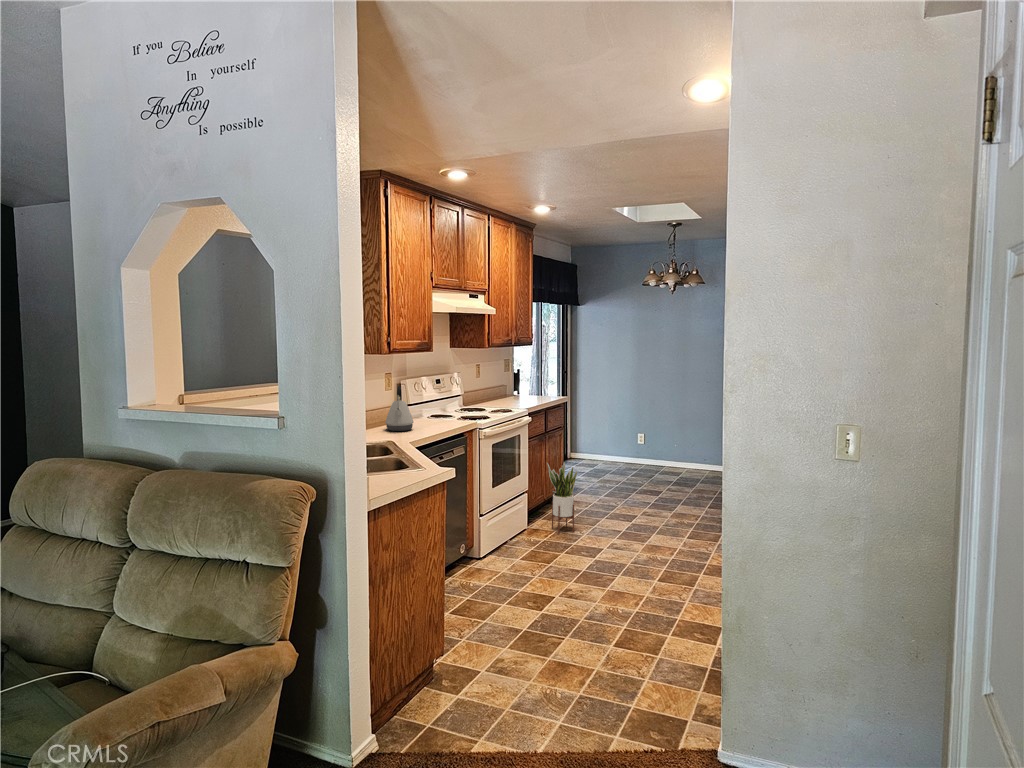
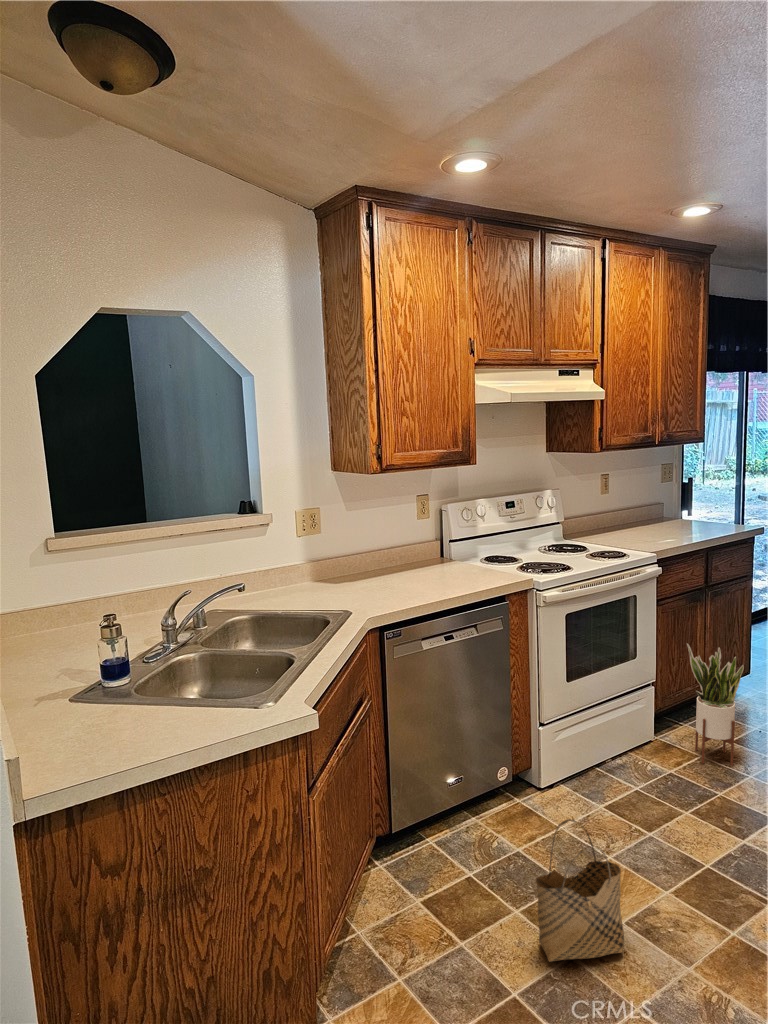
kettle: present [385,386,414,431] -> none [379,521,420,588]
woven basket: none [524,541,565,617] -> present [536,819,624,962]

